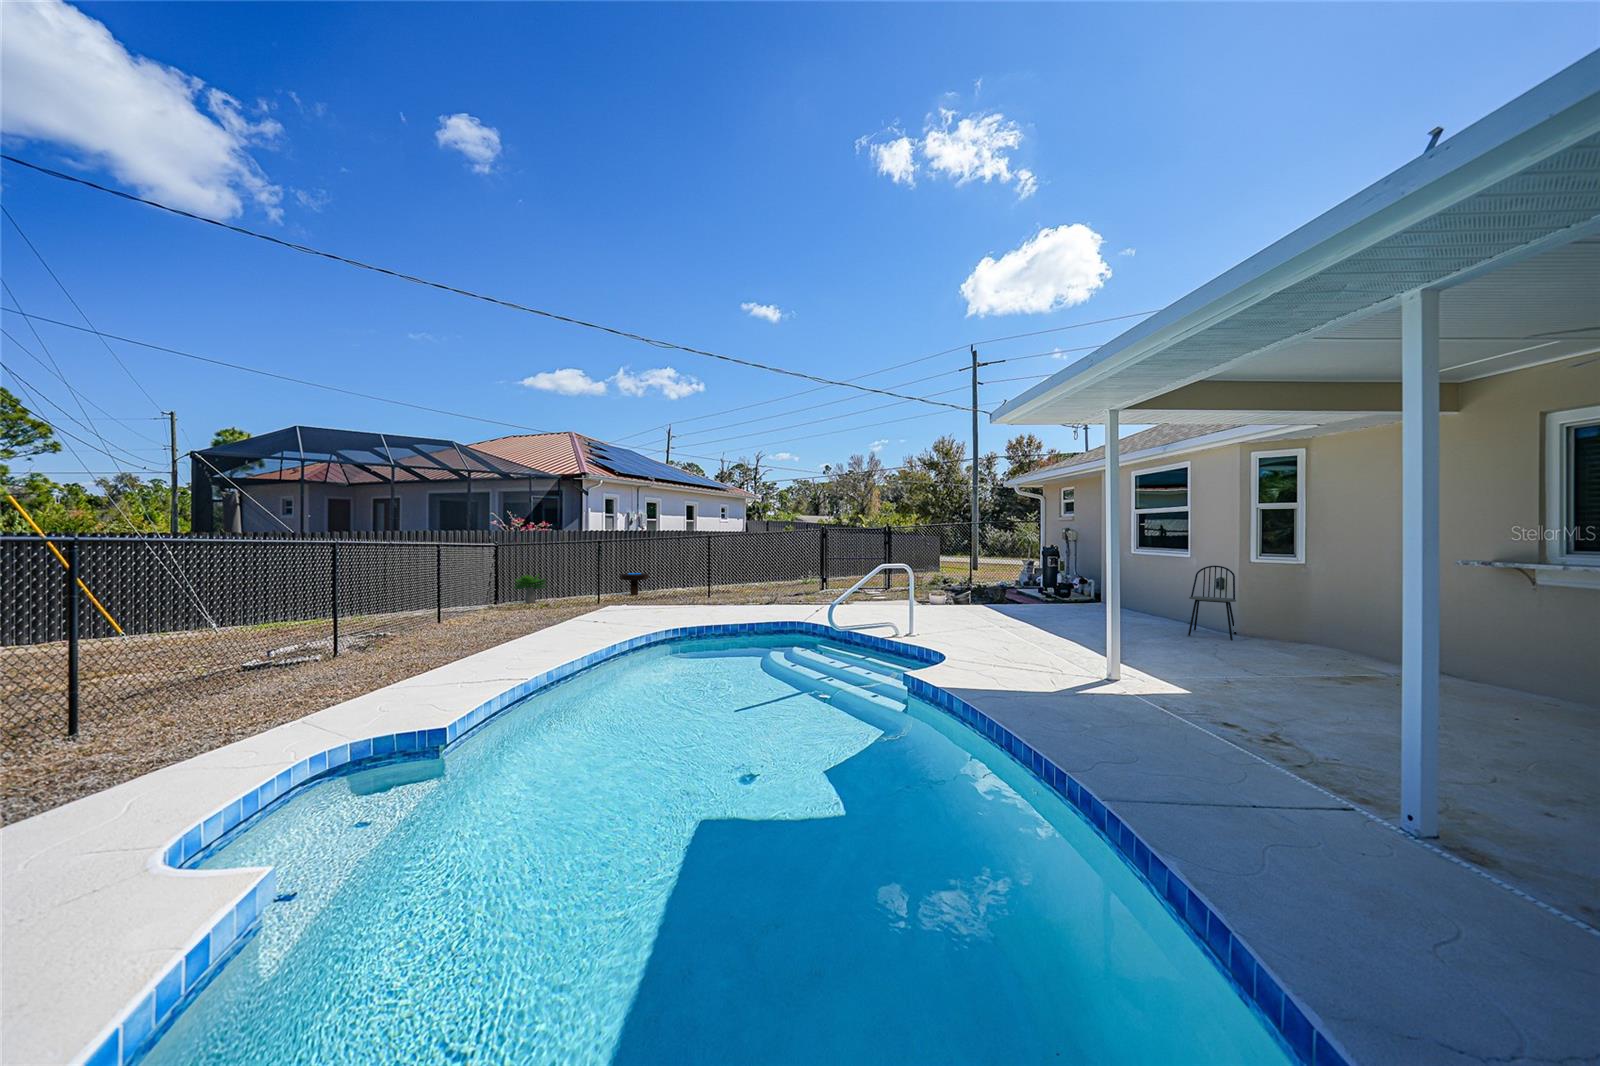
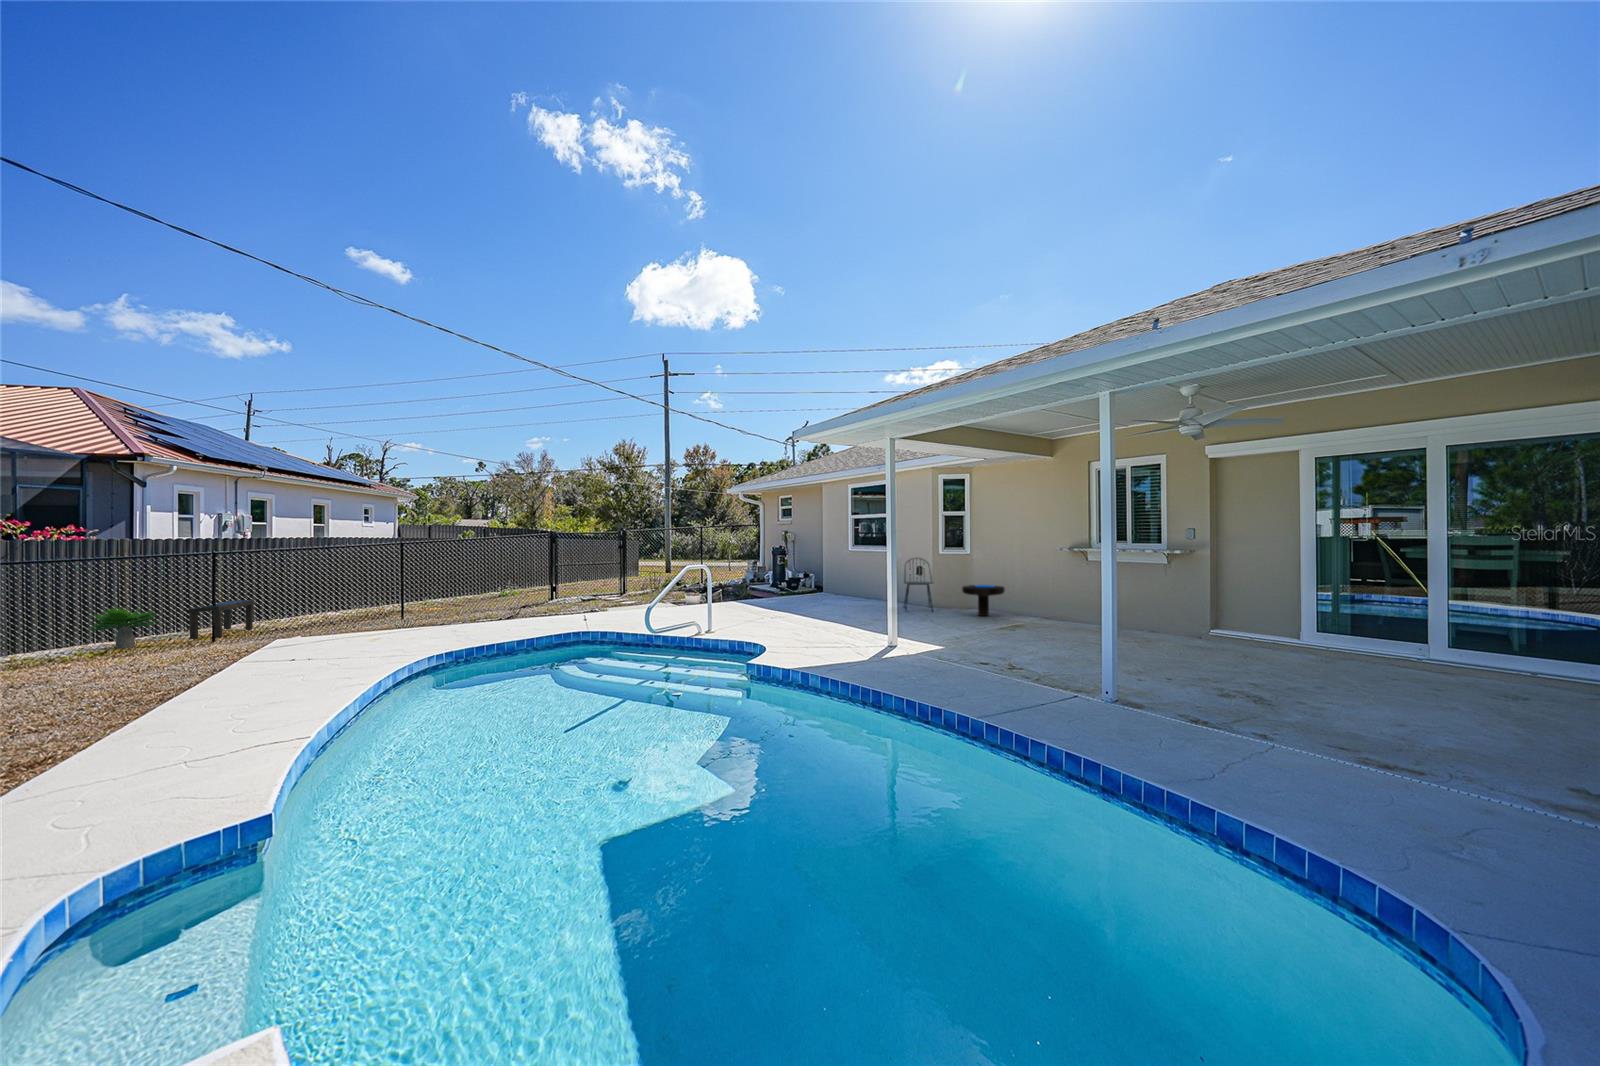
side table: present [620,573,649,595] -> present [962,585,1005,616]
bench: none [567,575,608,601] -> present [189,600,255,639]

